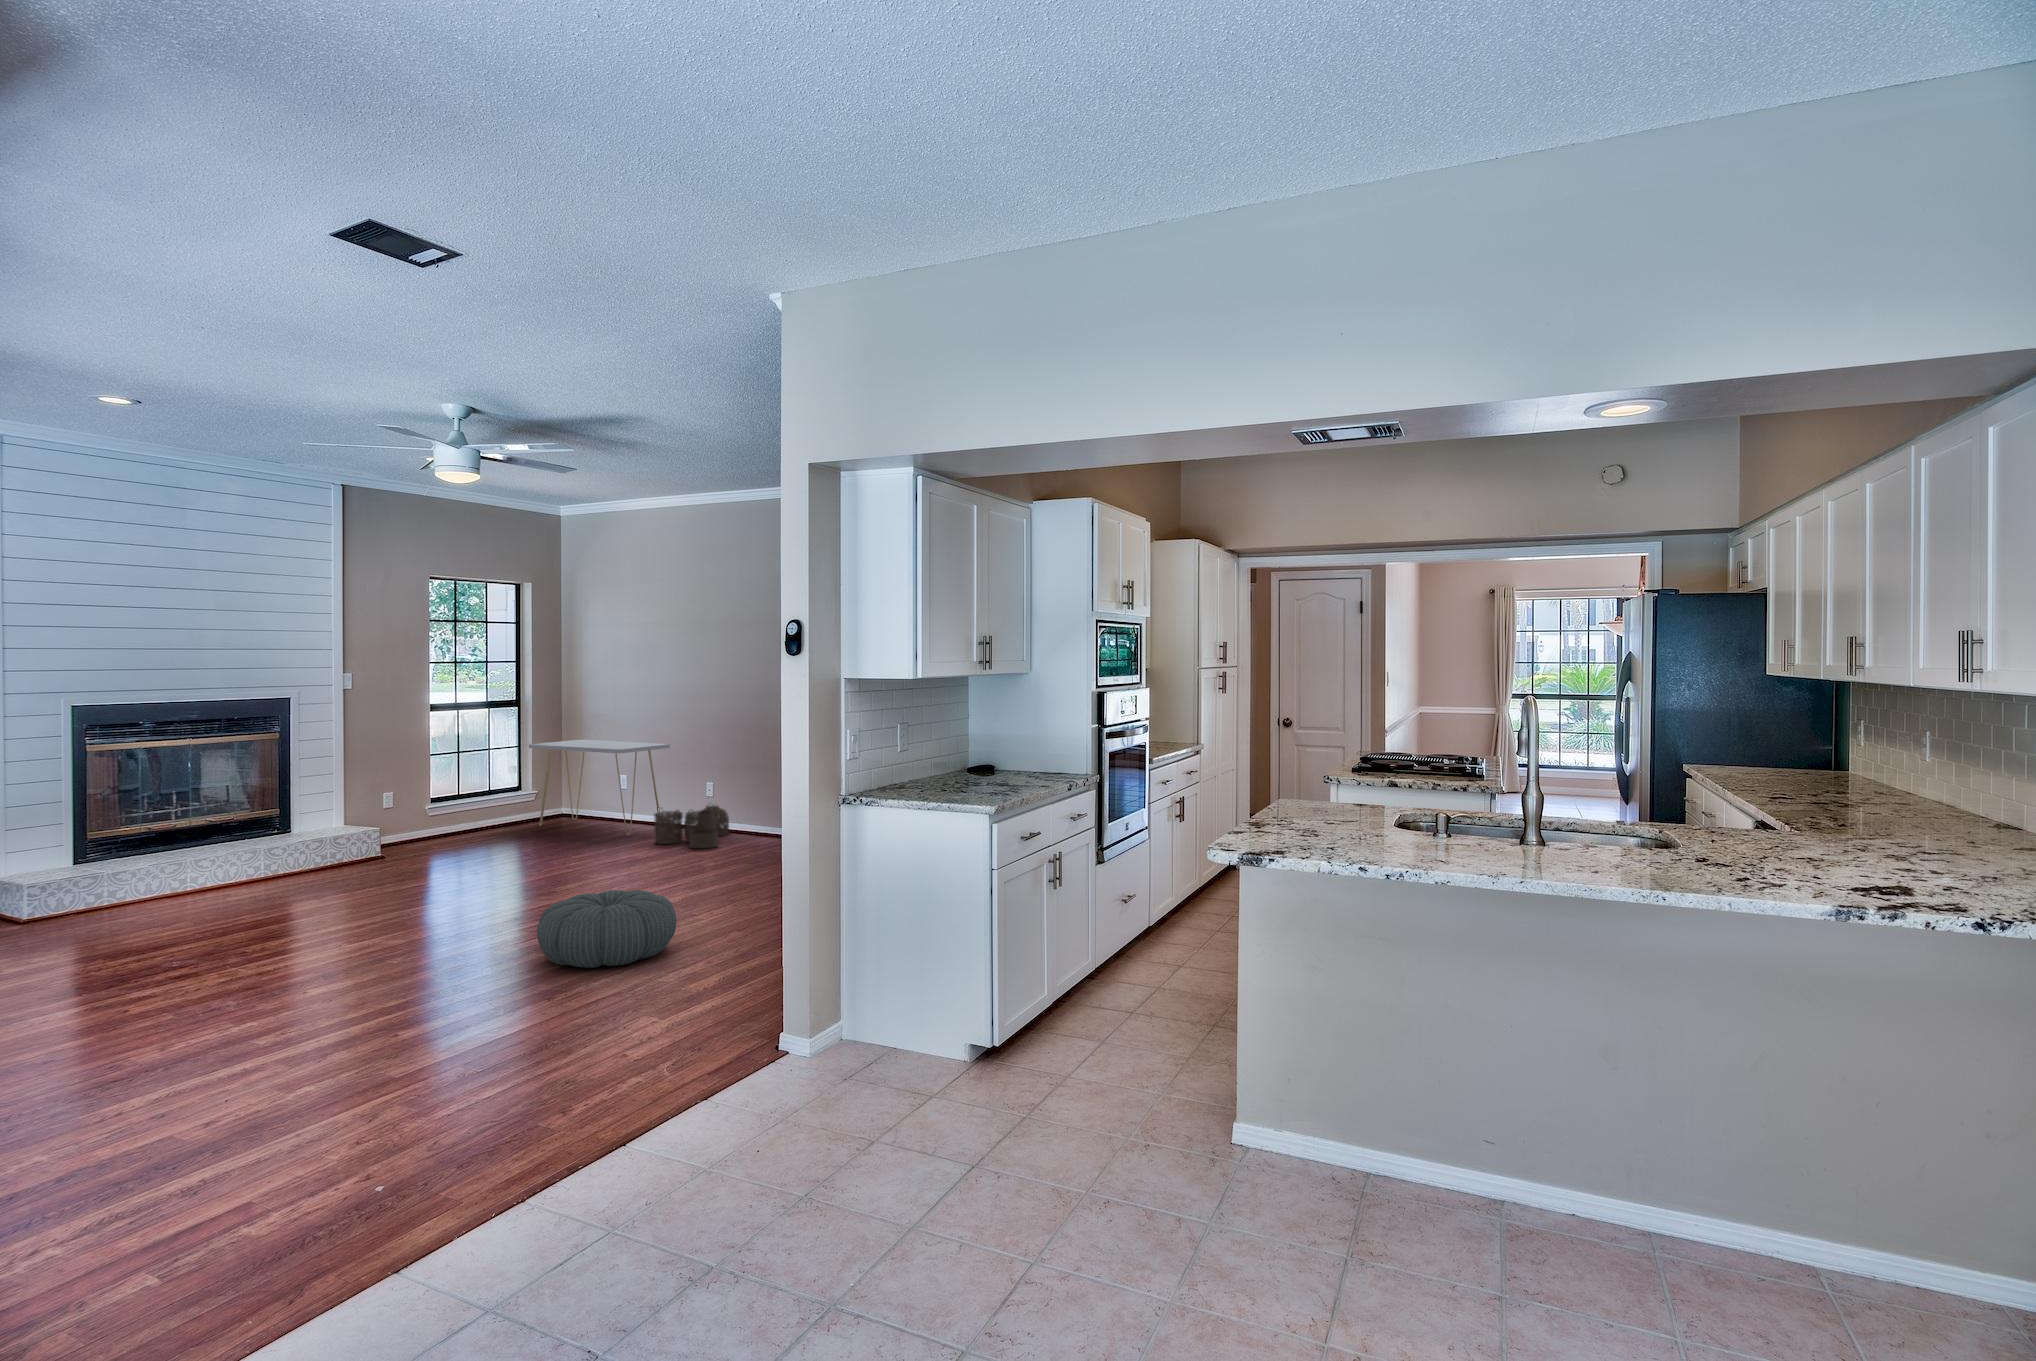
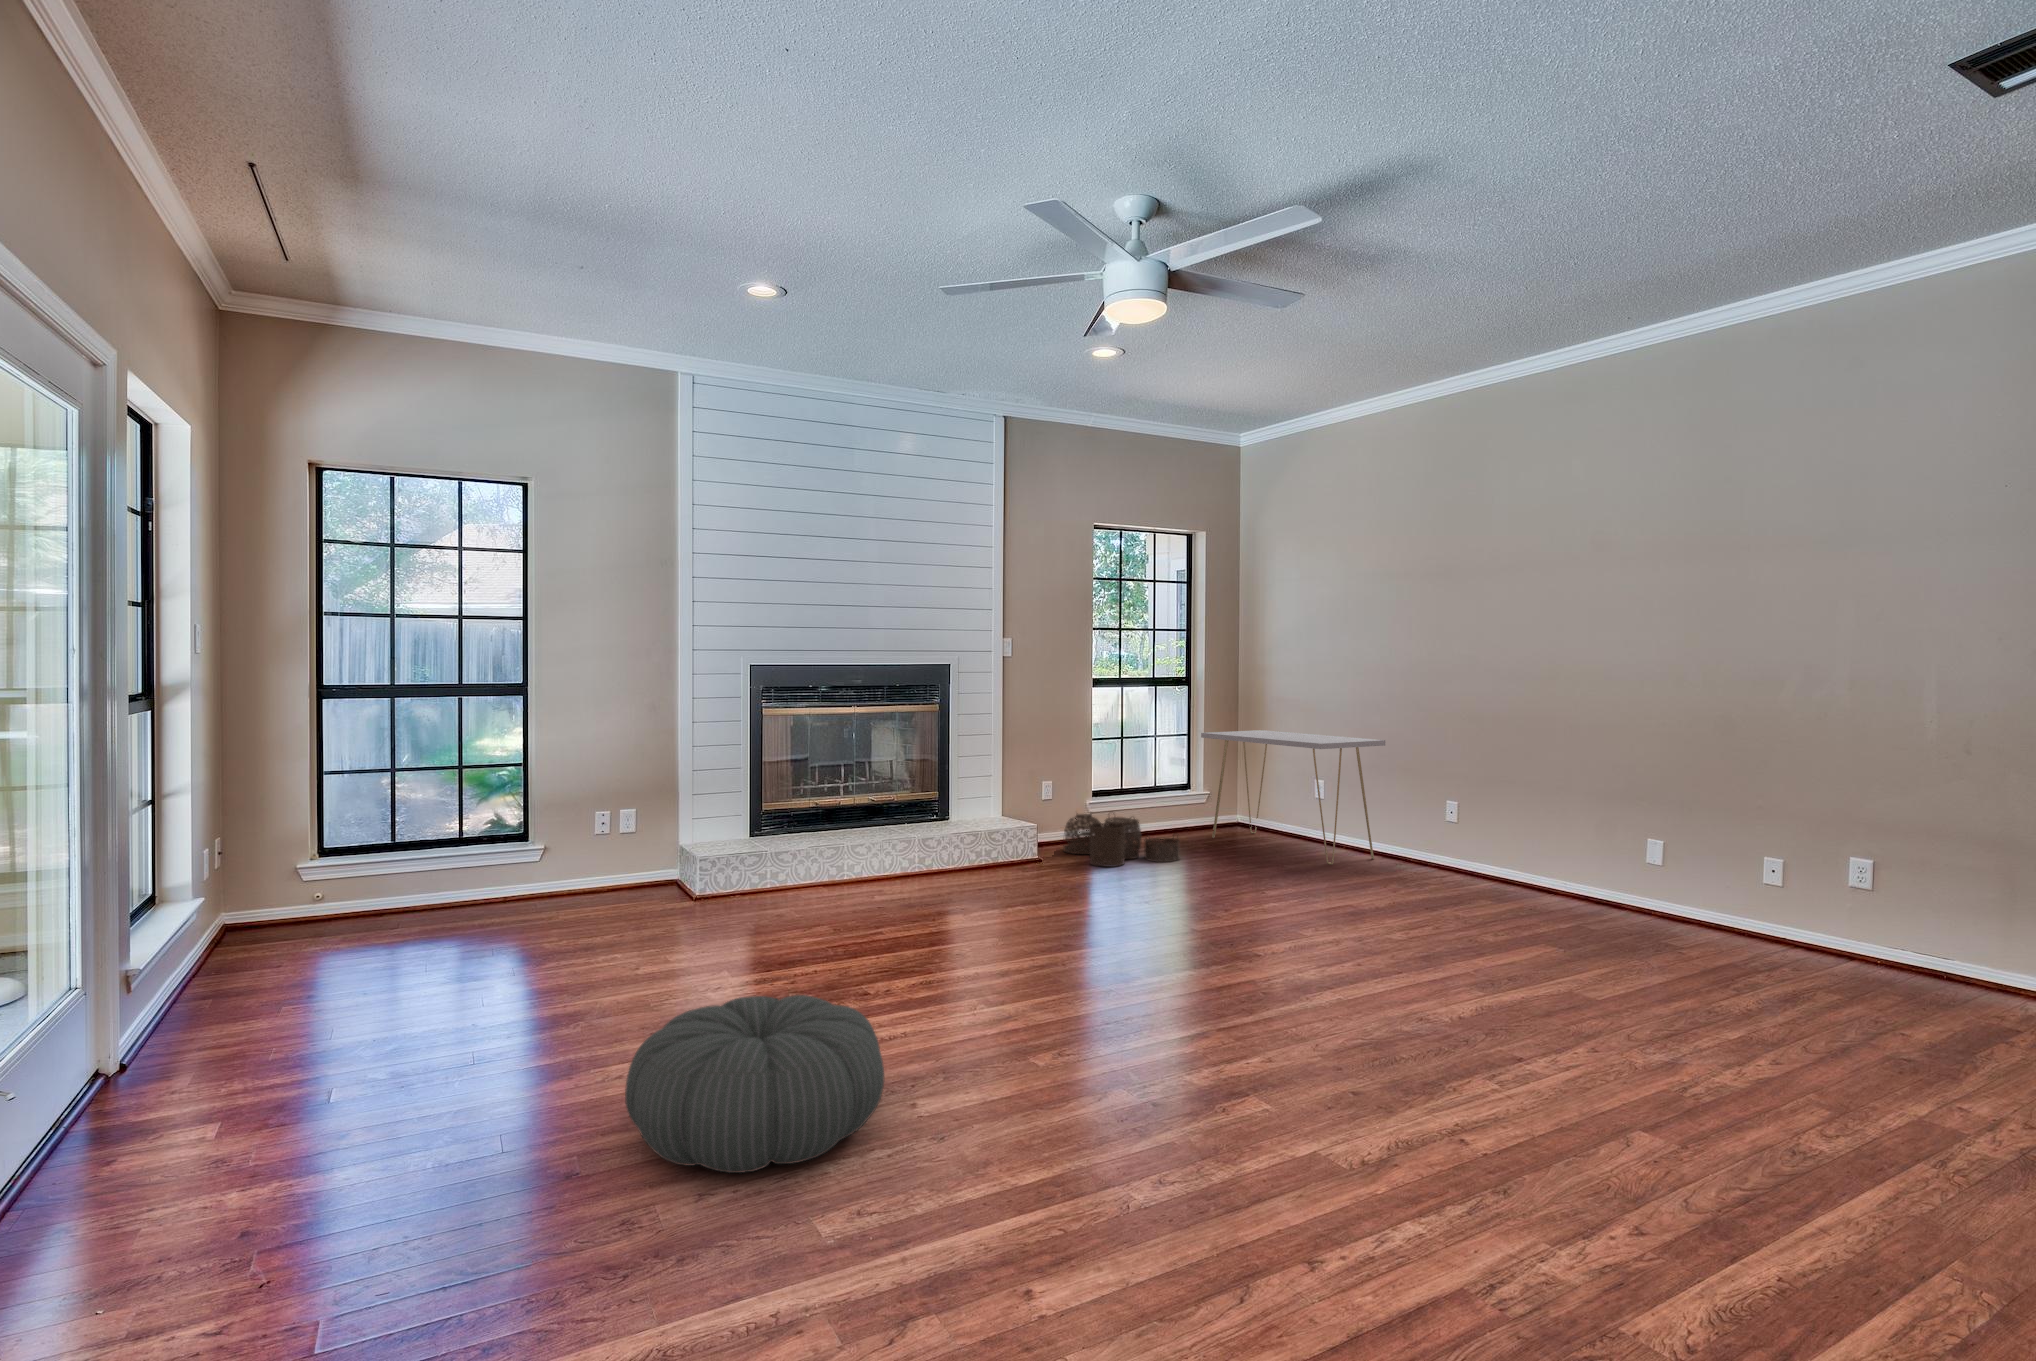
woven basket: present [654,805,729,848] -> present [1063,814,1179,866]
pouf: present [537,890,676,968] -> present [625,995,884,1173]

